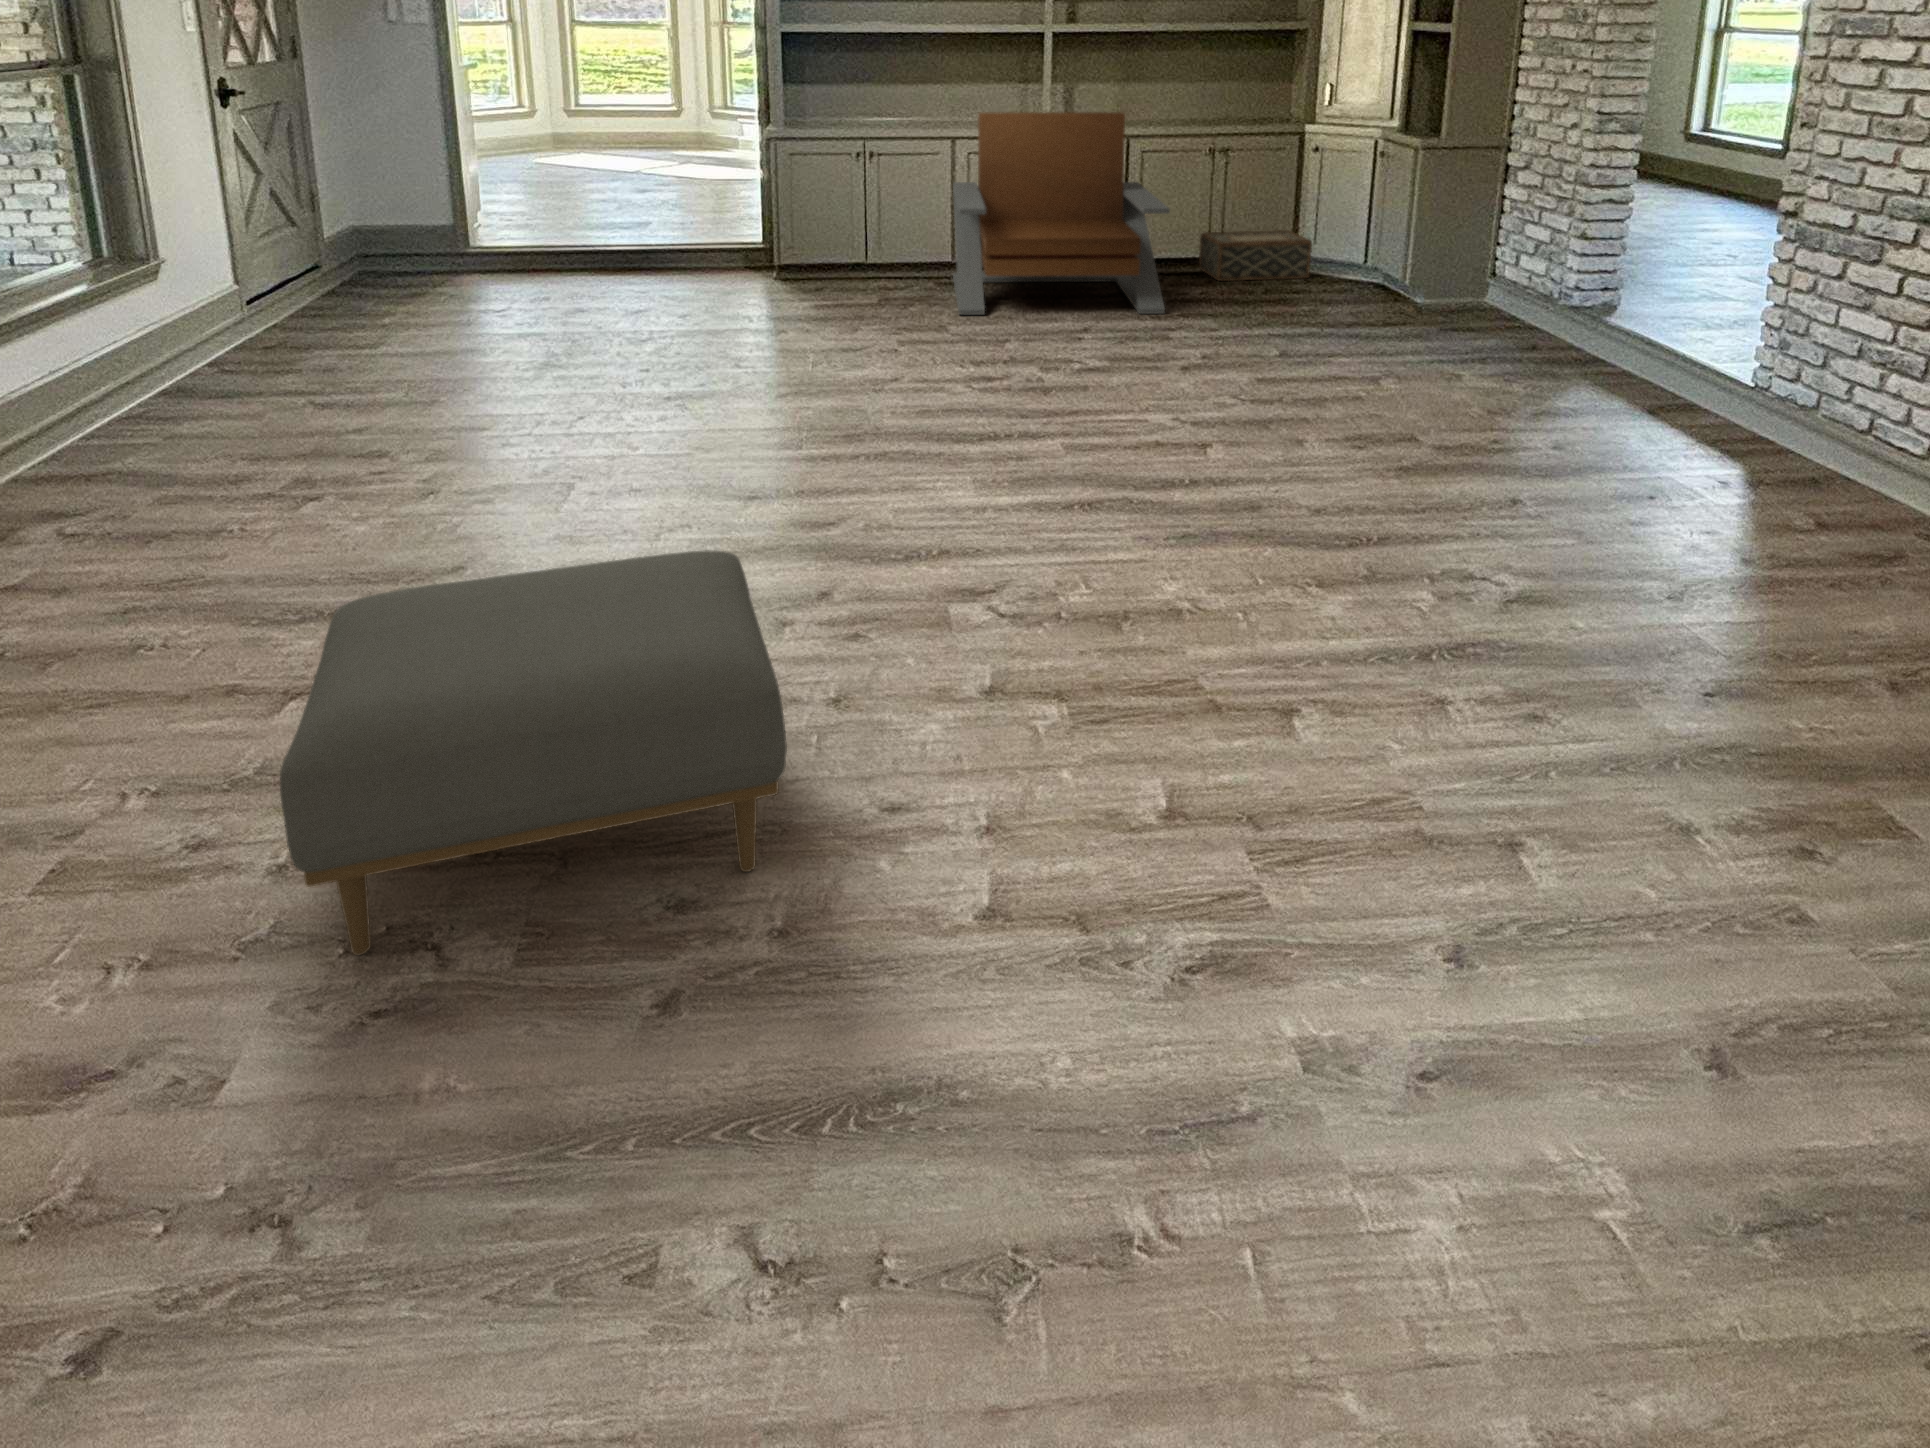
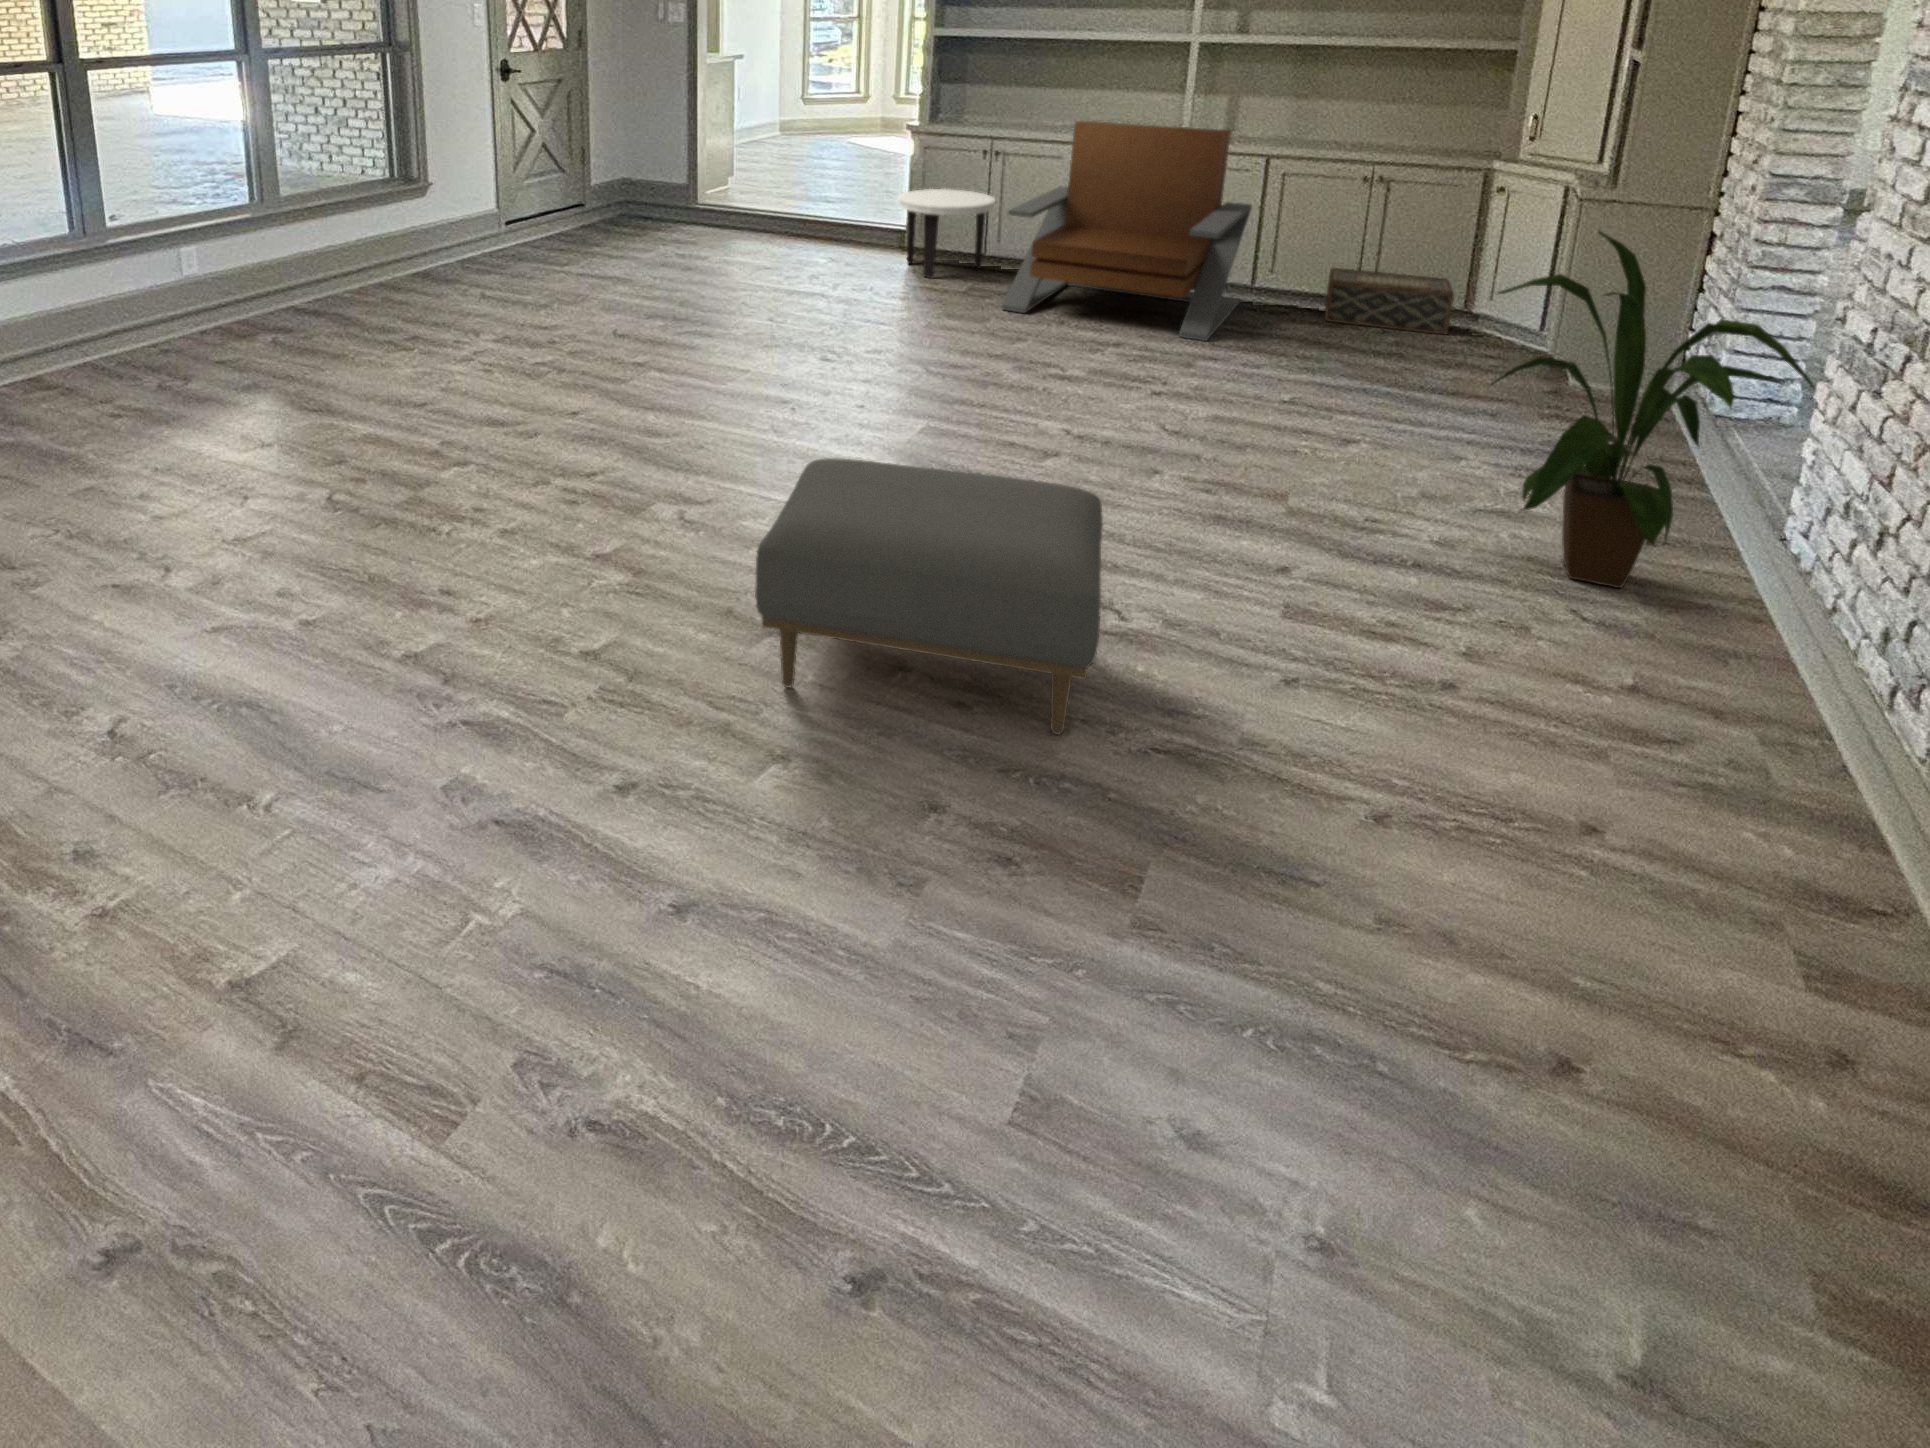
house plant: none [1575,160,1840,449] -> present [1492,231,1814,588]
side table: none [788,197,894,295] -> present [898,189,995,278]
ottoman: present [280,550,787,955] -> present [755,458,1103,735]

